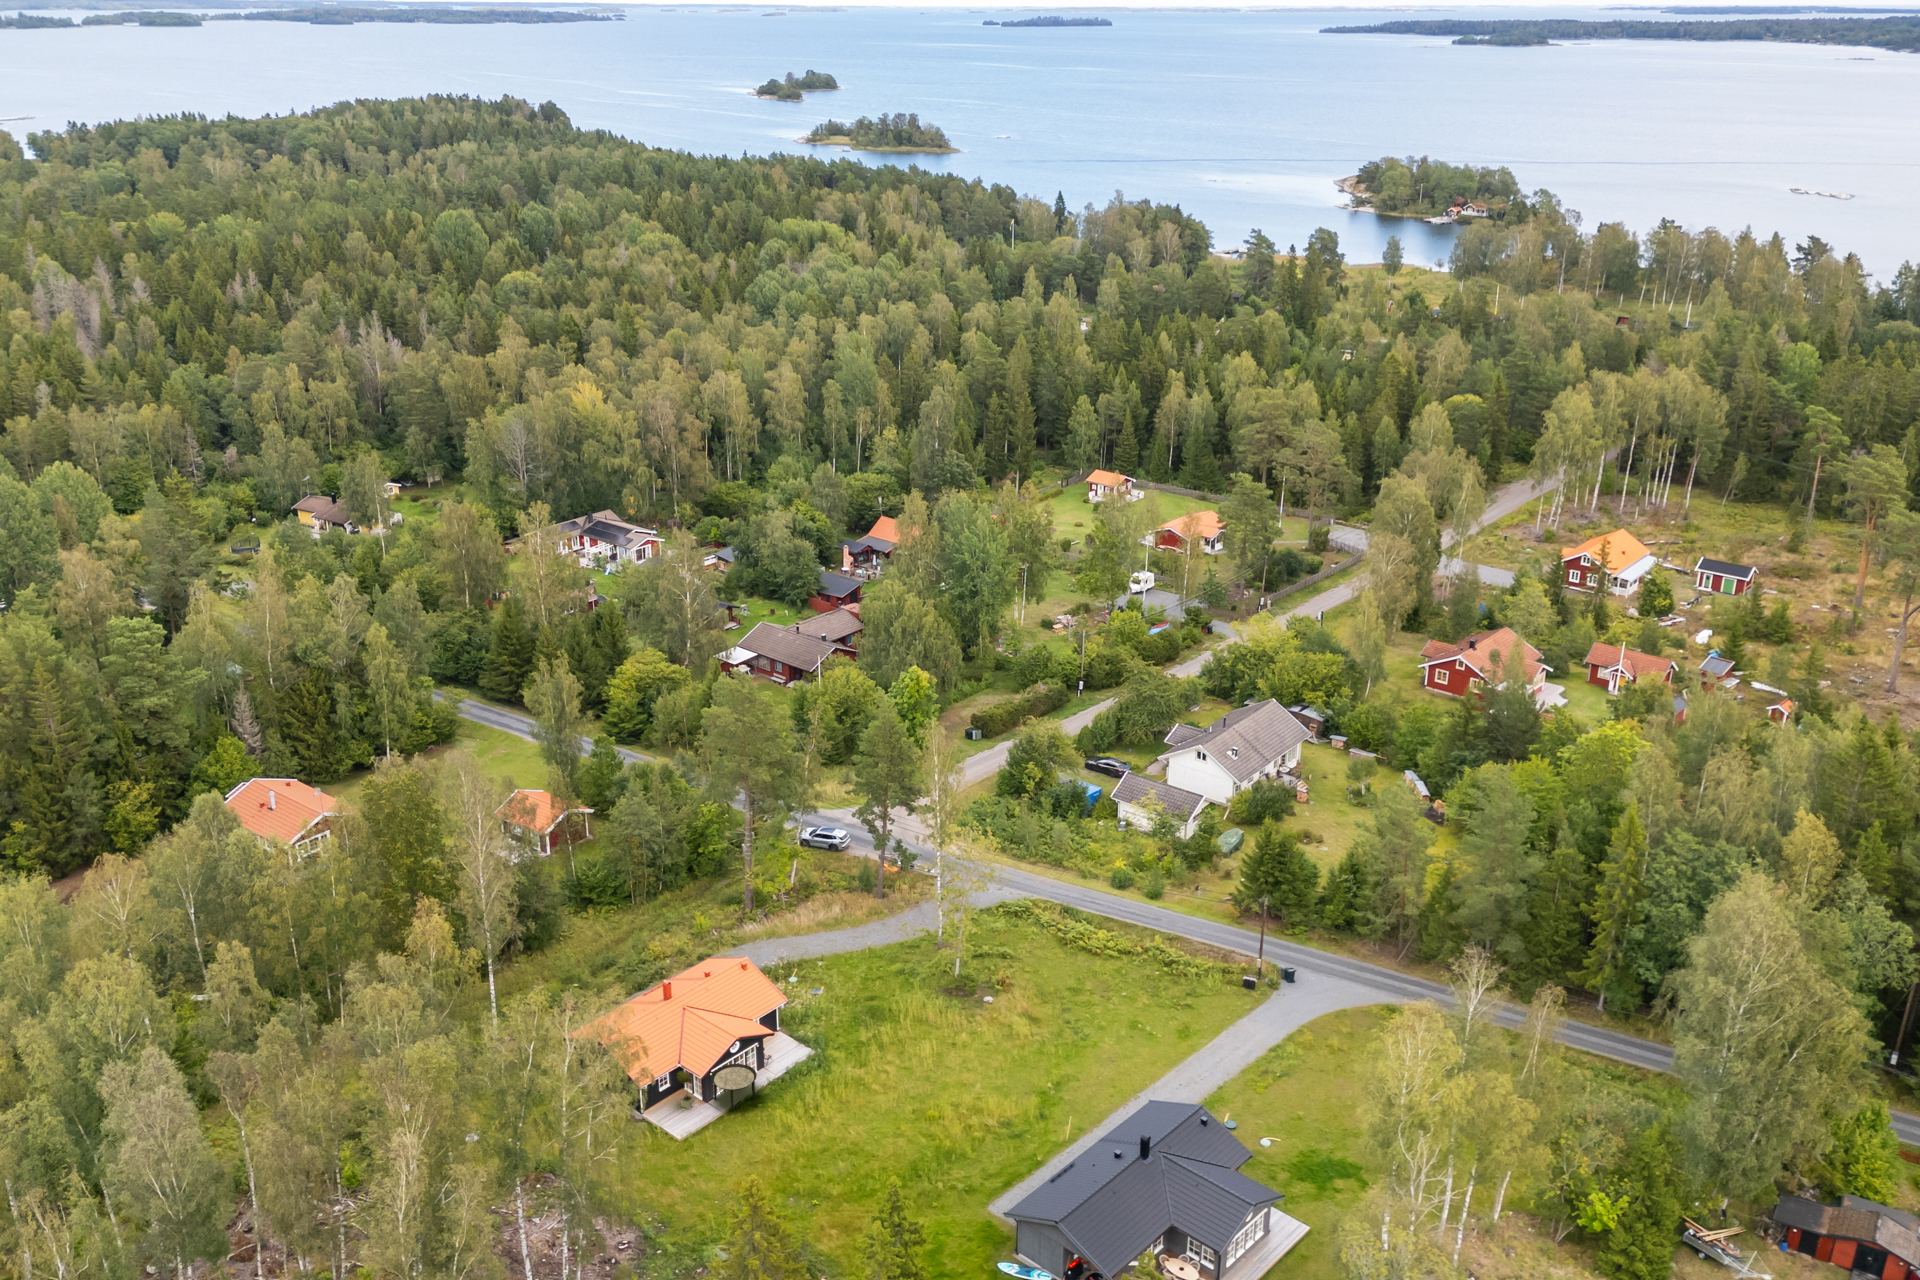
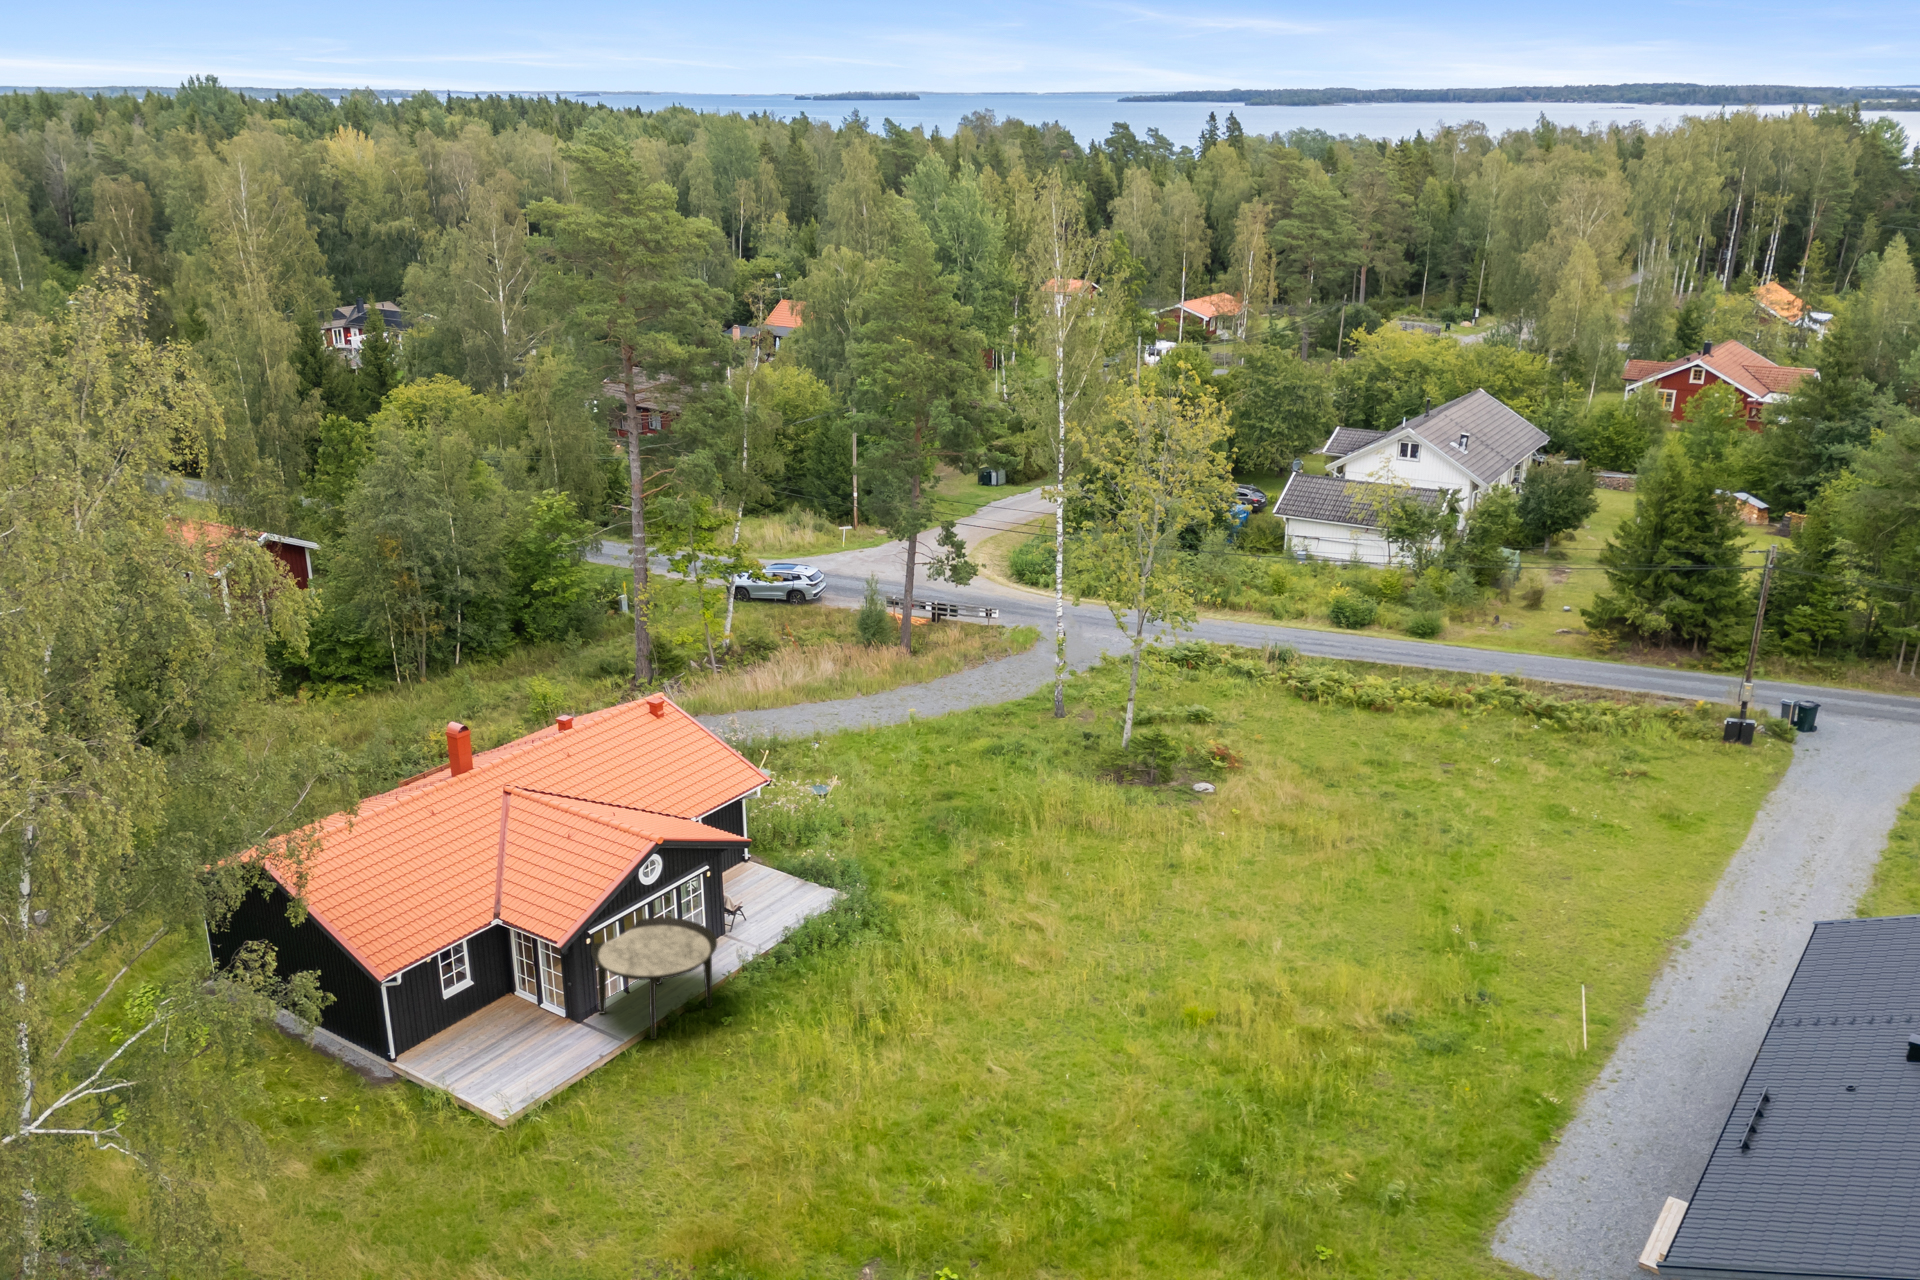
potted tree: present [677,1071,695,1109] -> none [491,933,546,1041]

